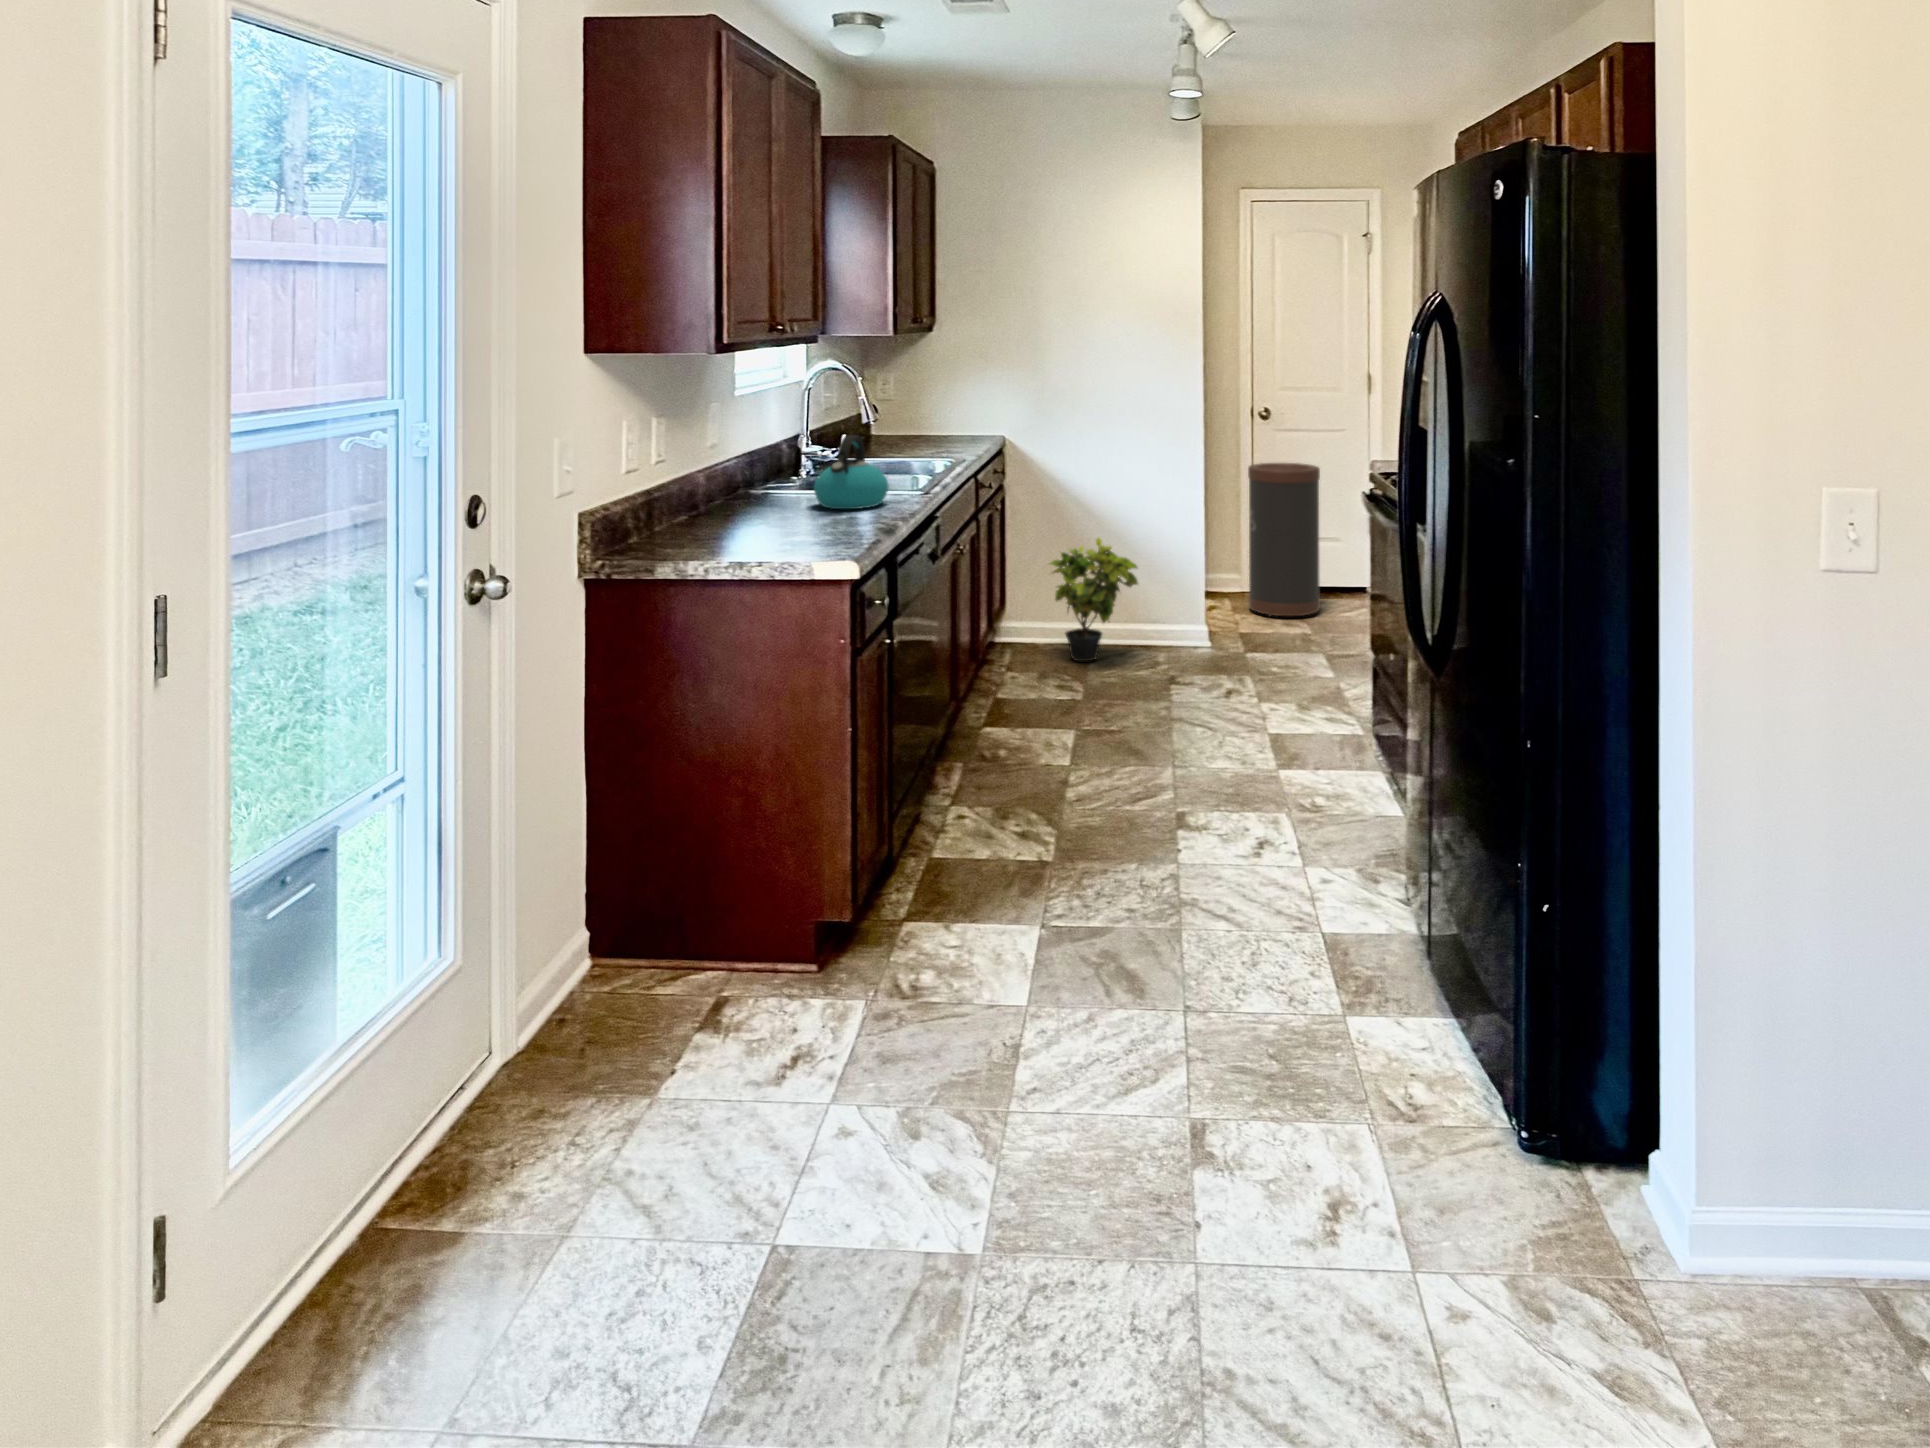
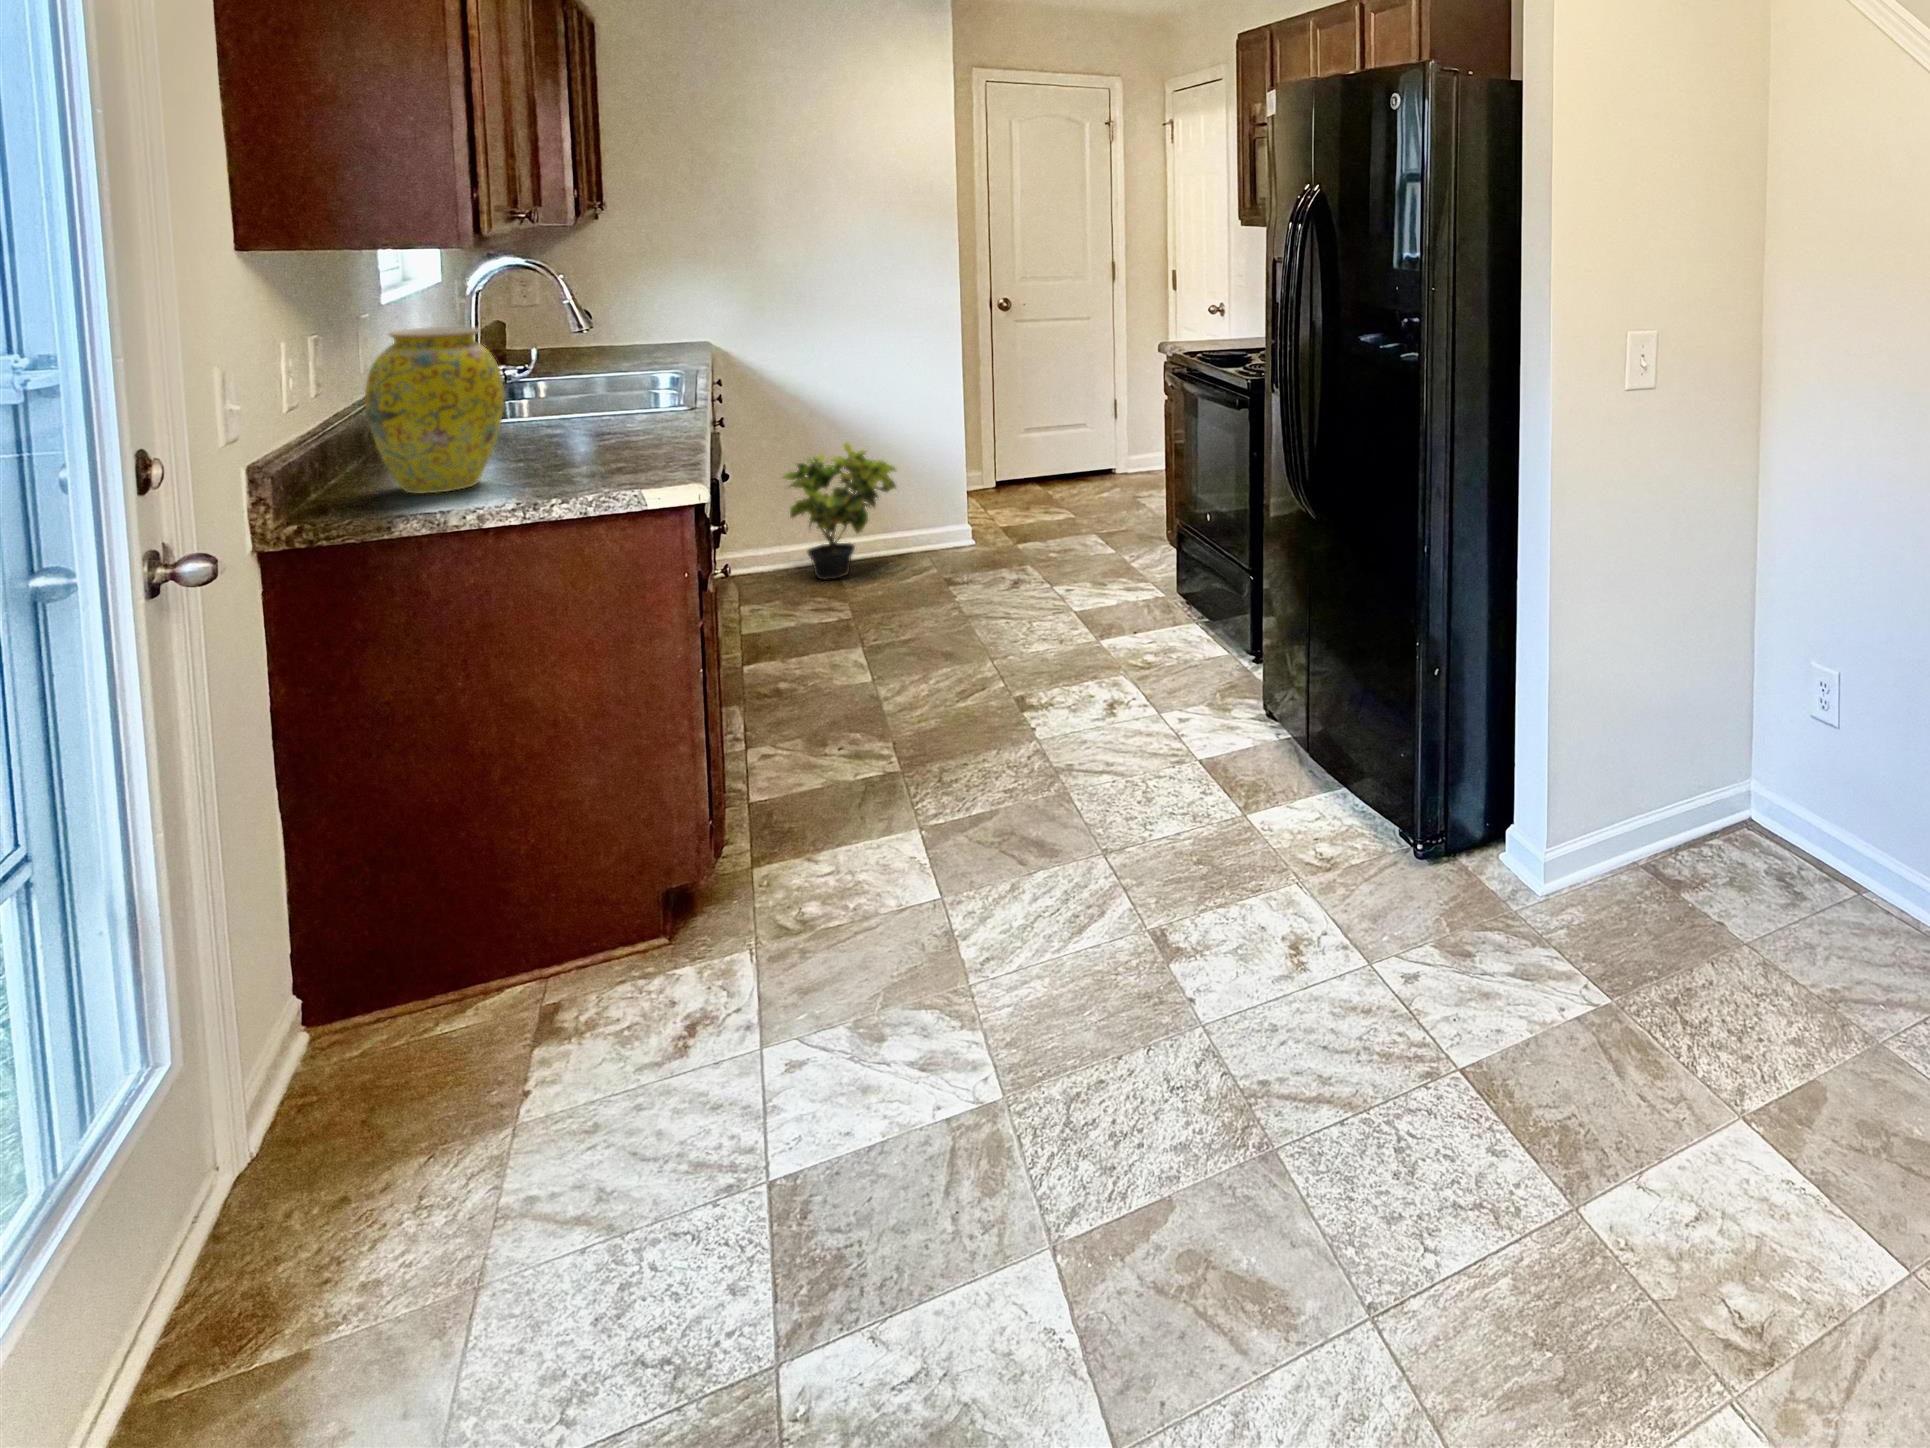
vase: none [678,416,762,546] -> present [365,327,504,494]
kettle: present [814,435,888,509] -> none [531,343,644,434]
trash can: present [1248,463,1320,617] -> none [1000,349,1080,506]

